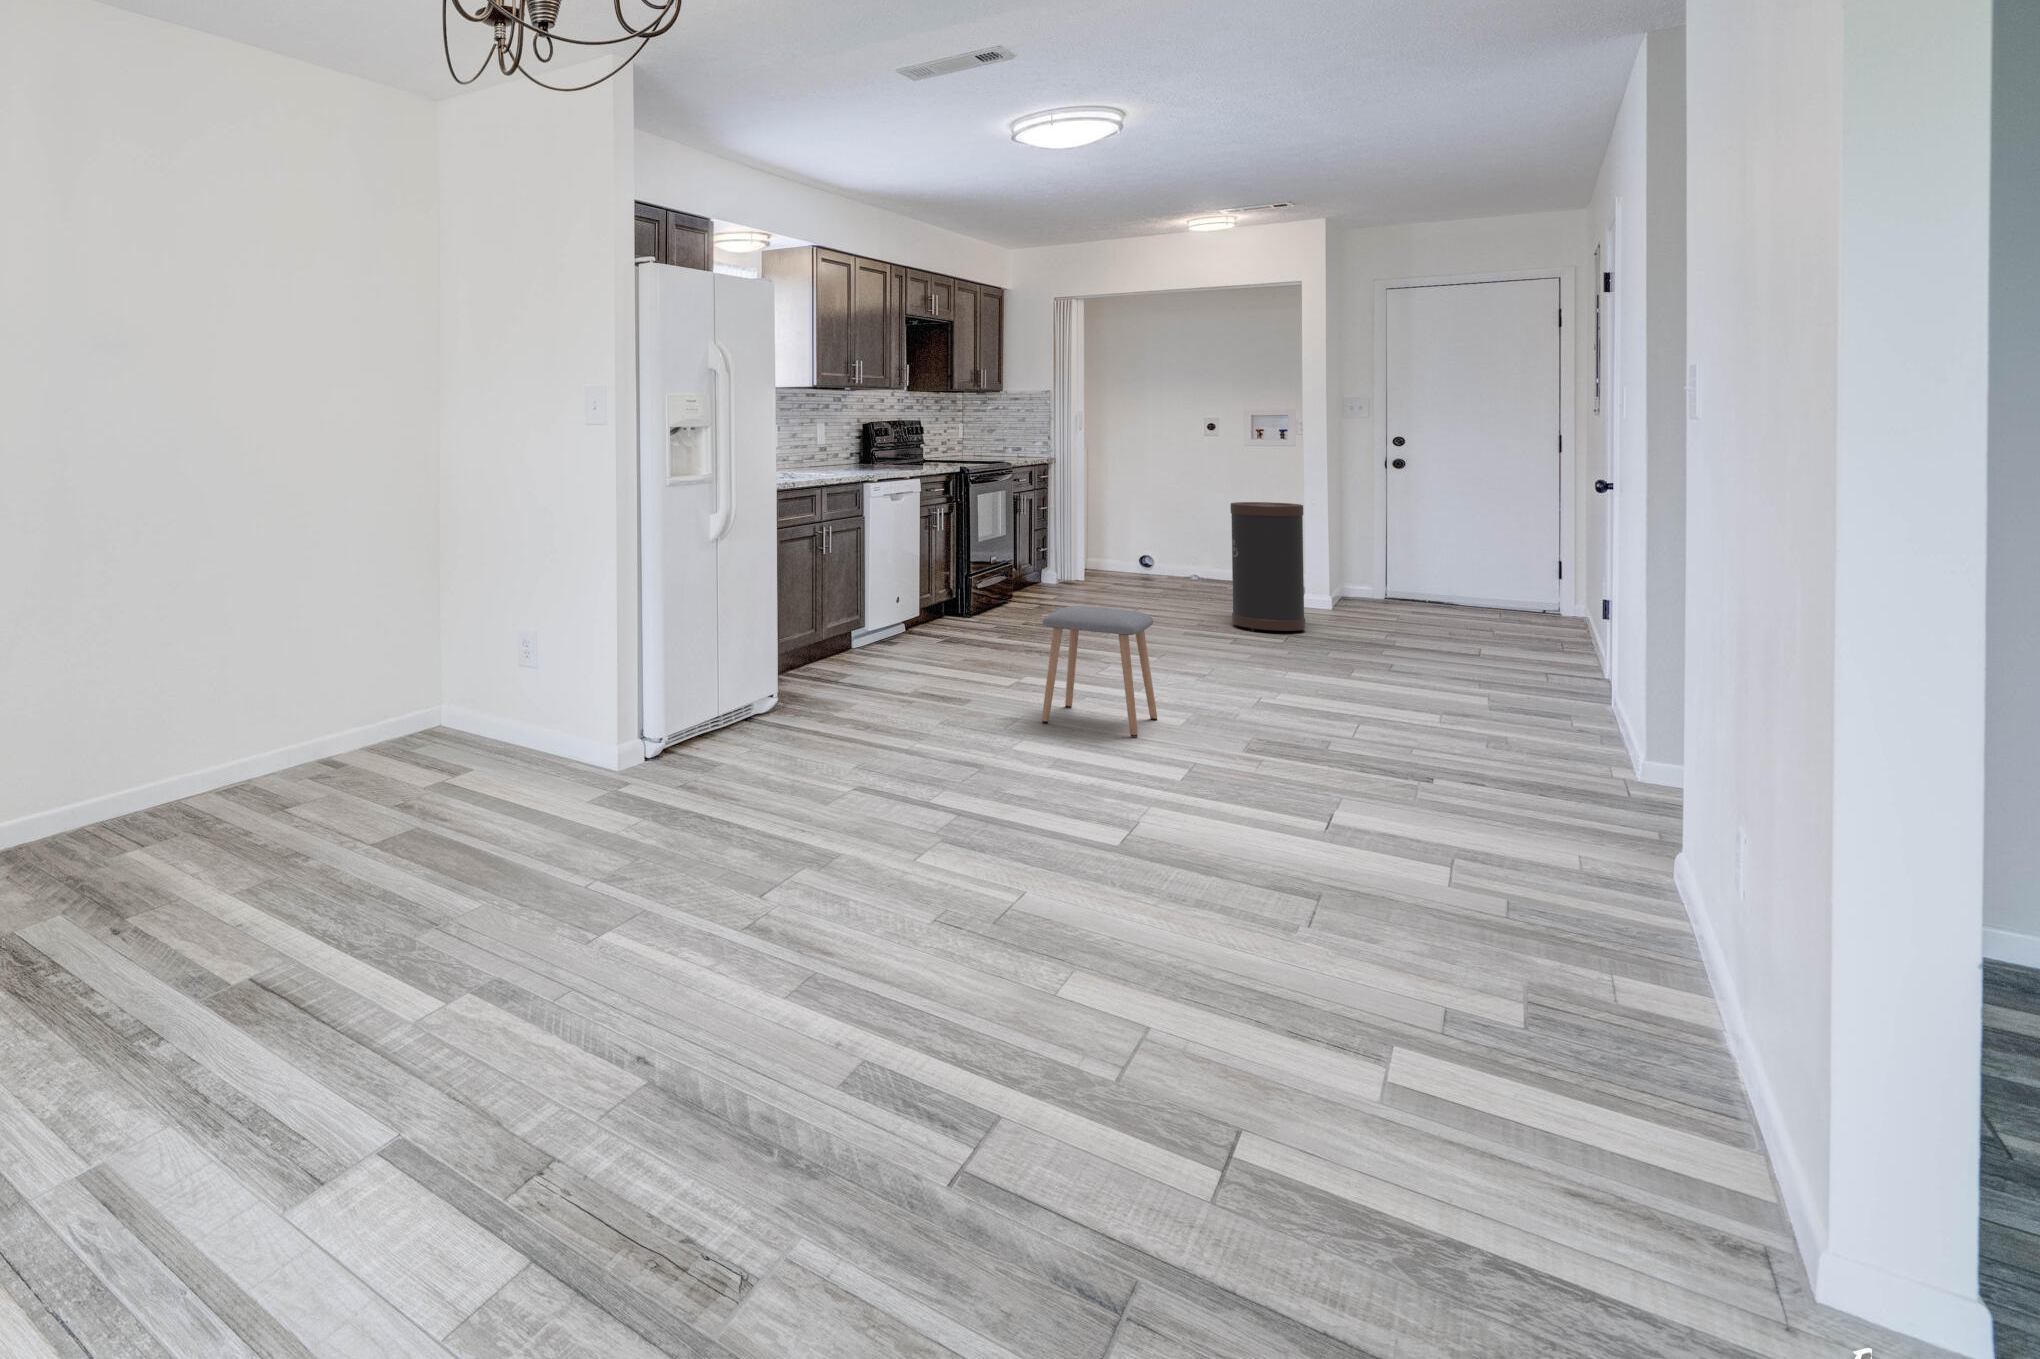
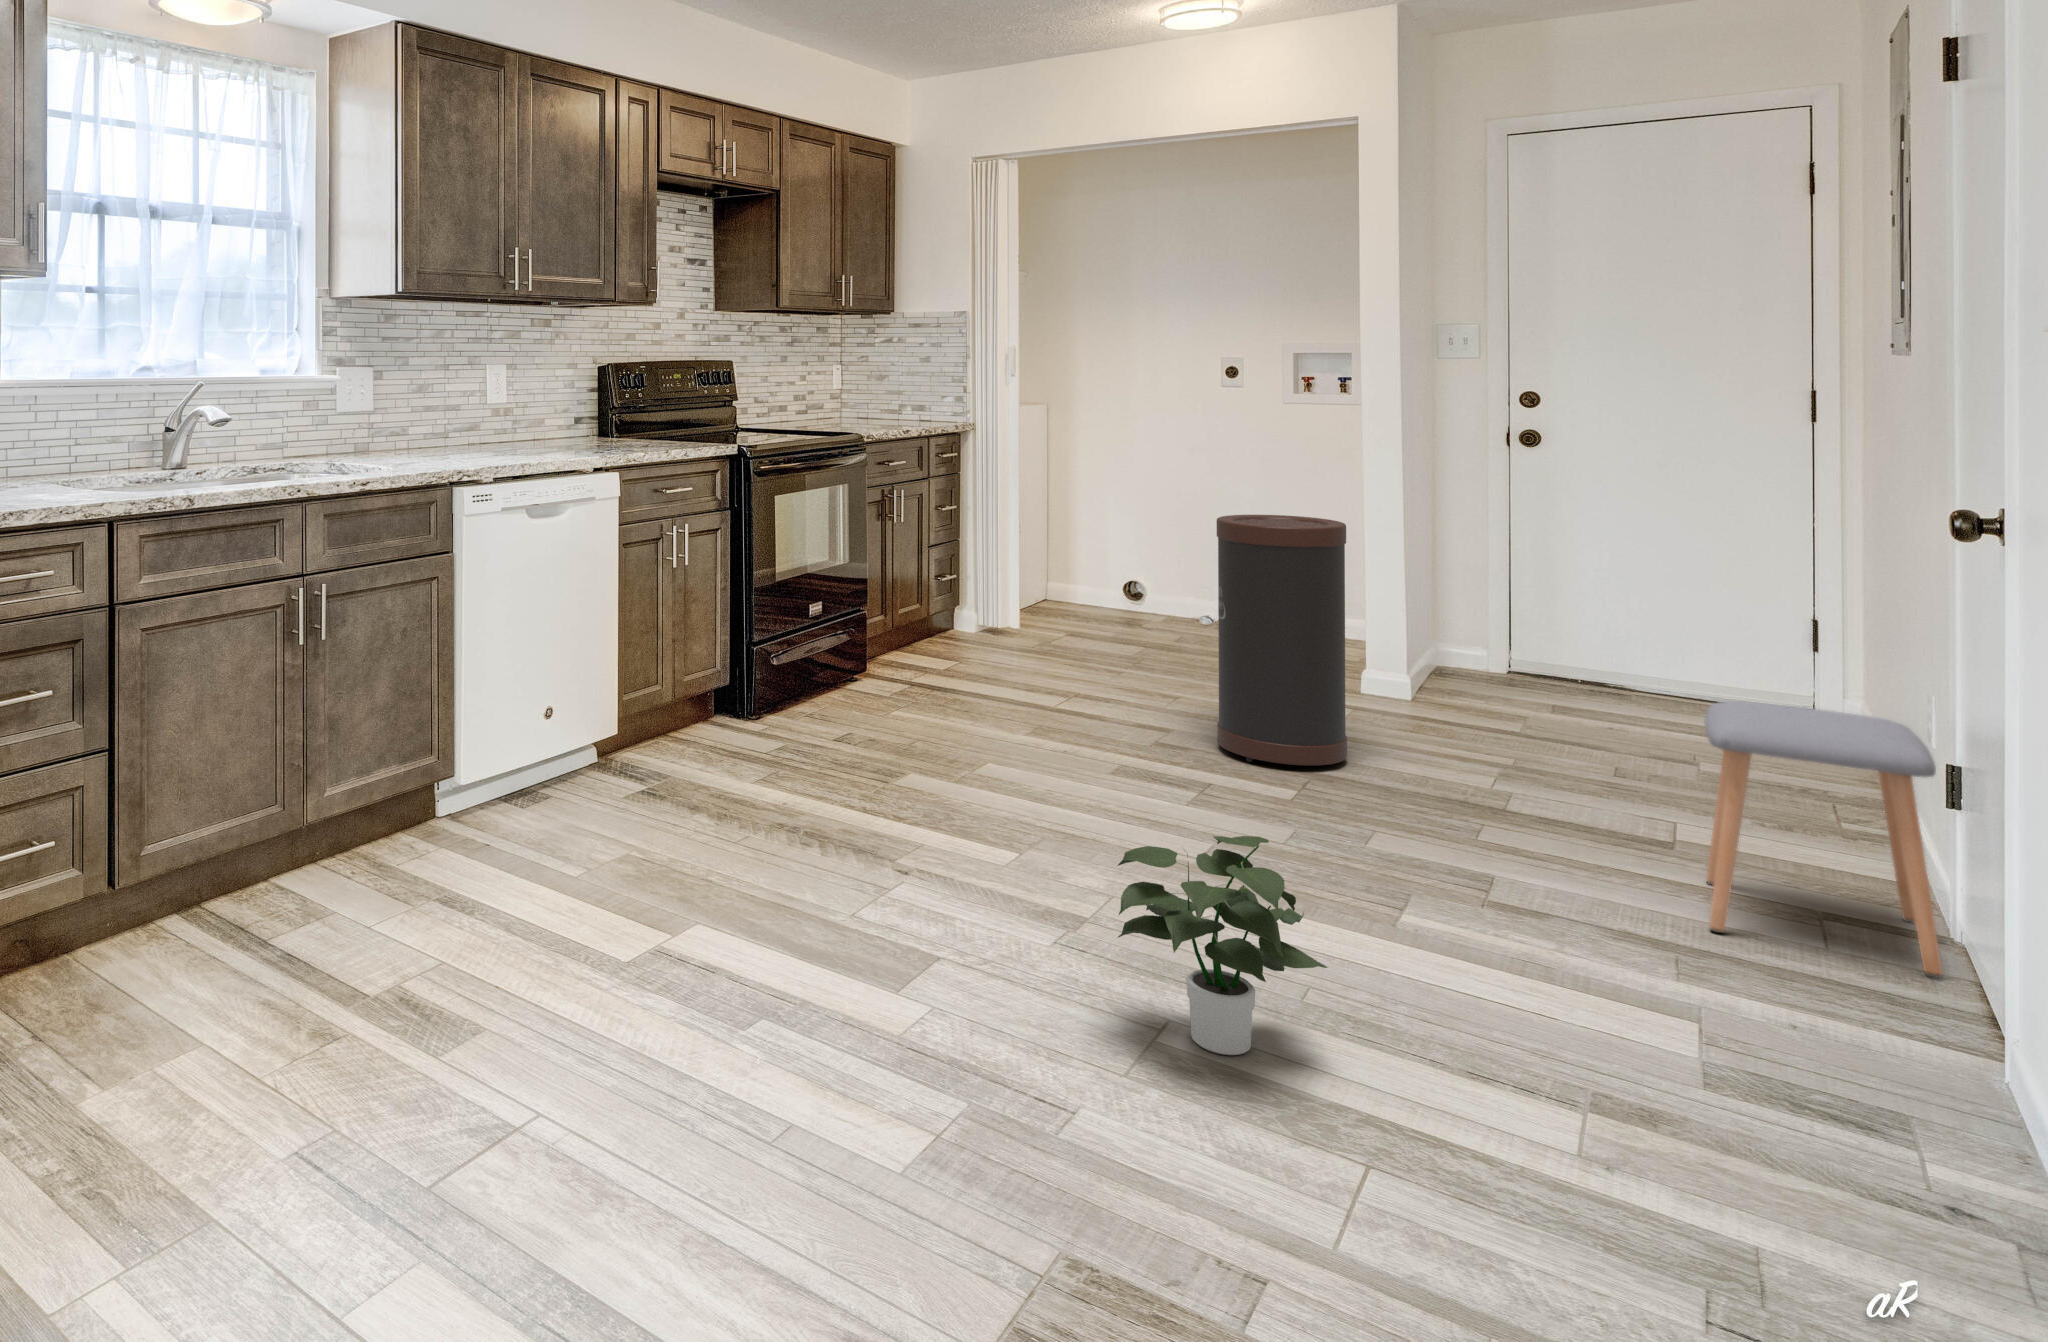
stool: present [1042,606,1157,737] -> present [1705,701,1942,978]
potted plant: none [1232,619,1329,705] -> present [1118,836,1328,1055]

